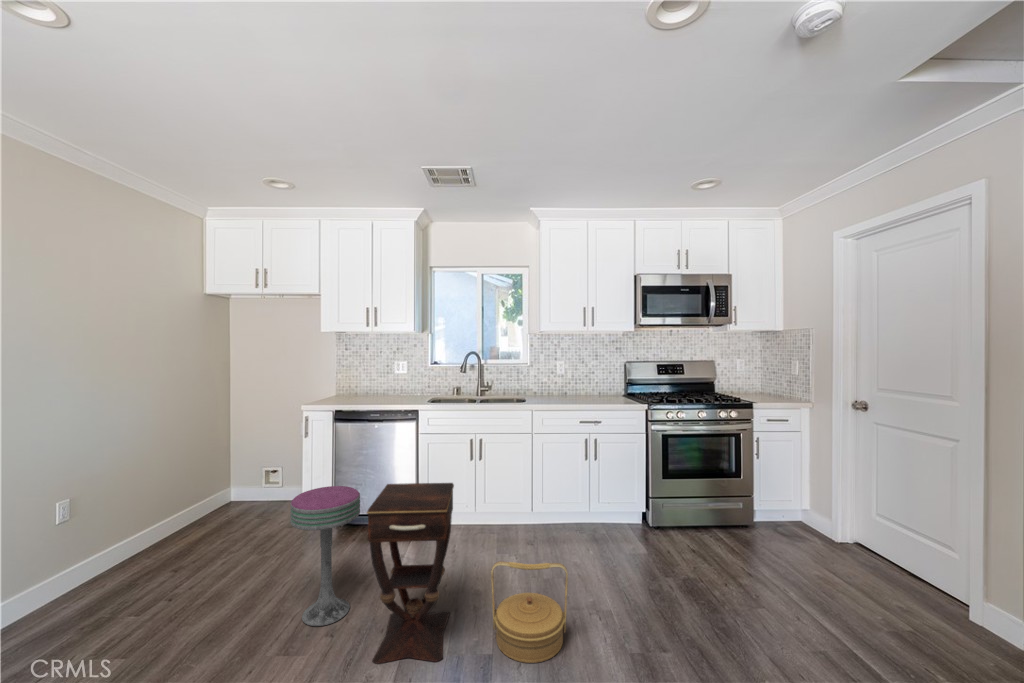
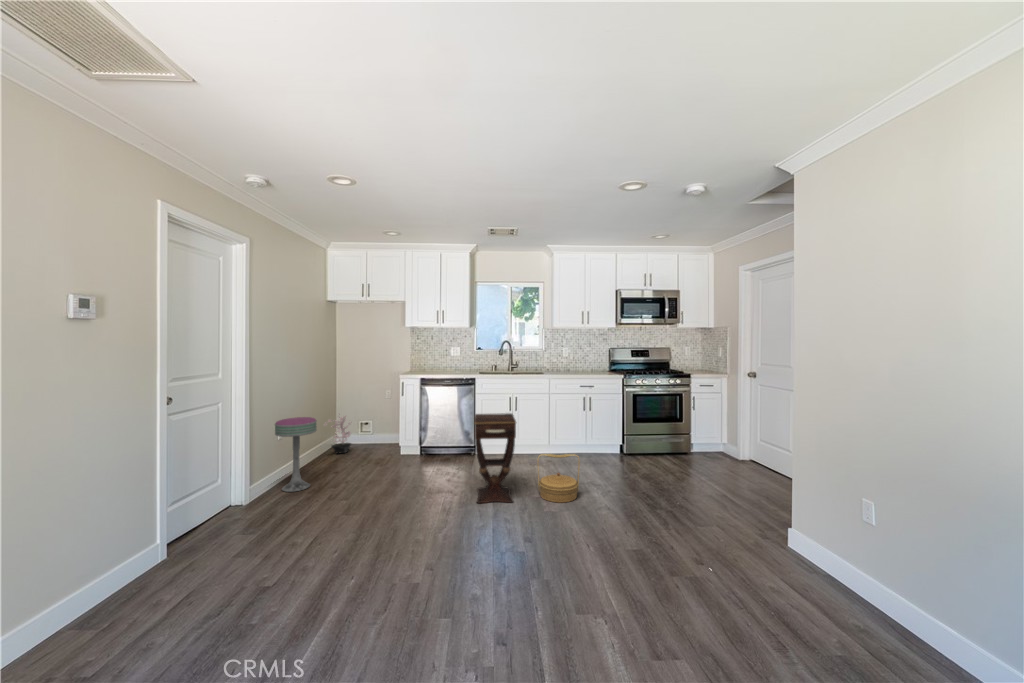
potted plant: none [185,458,245,522] -> present [325,416,352,454]
bar stool: present [290,486,360,626] -> present [275,417,317,492]

